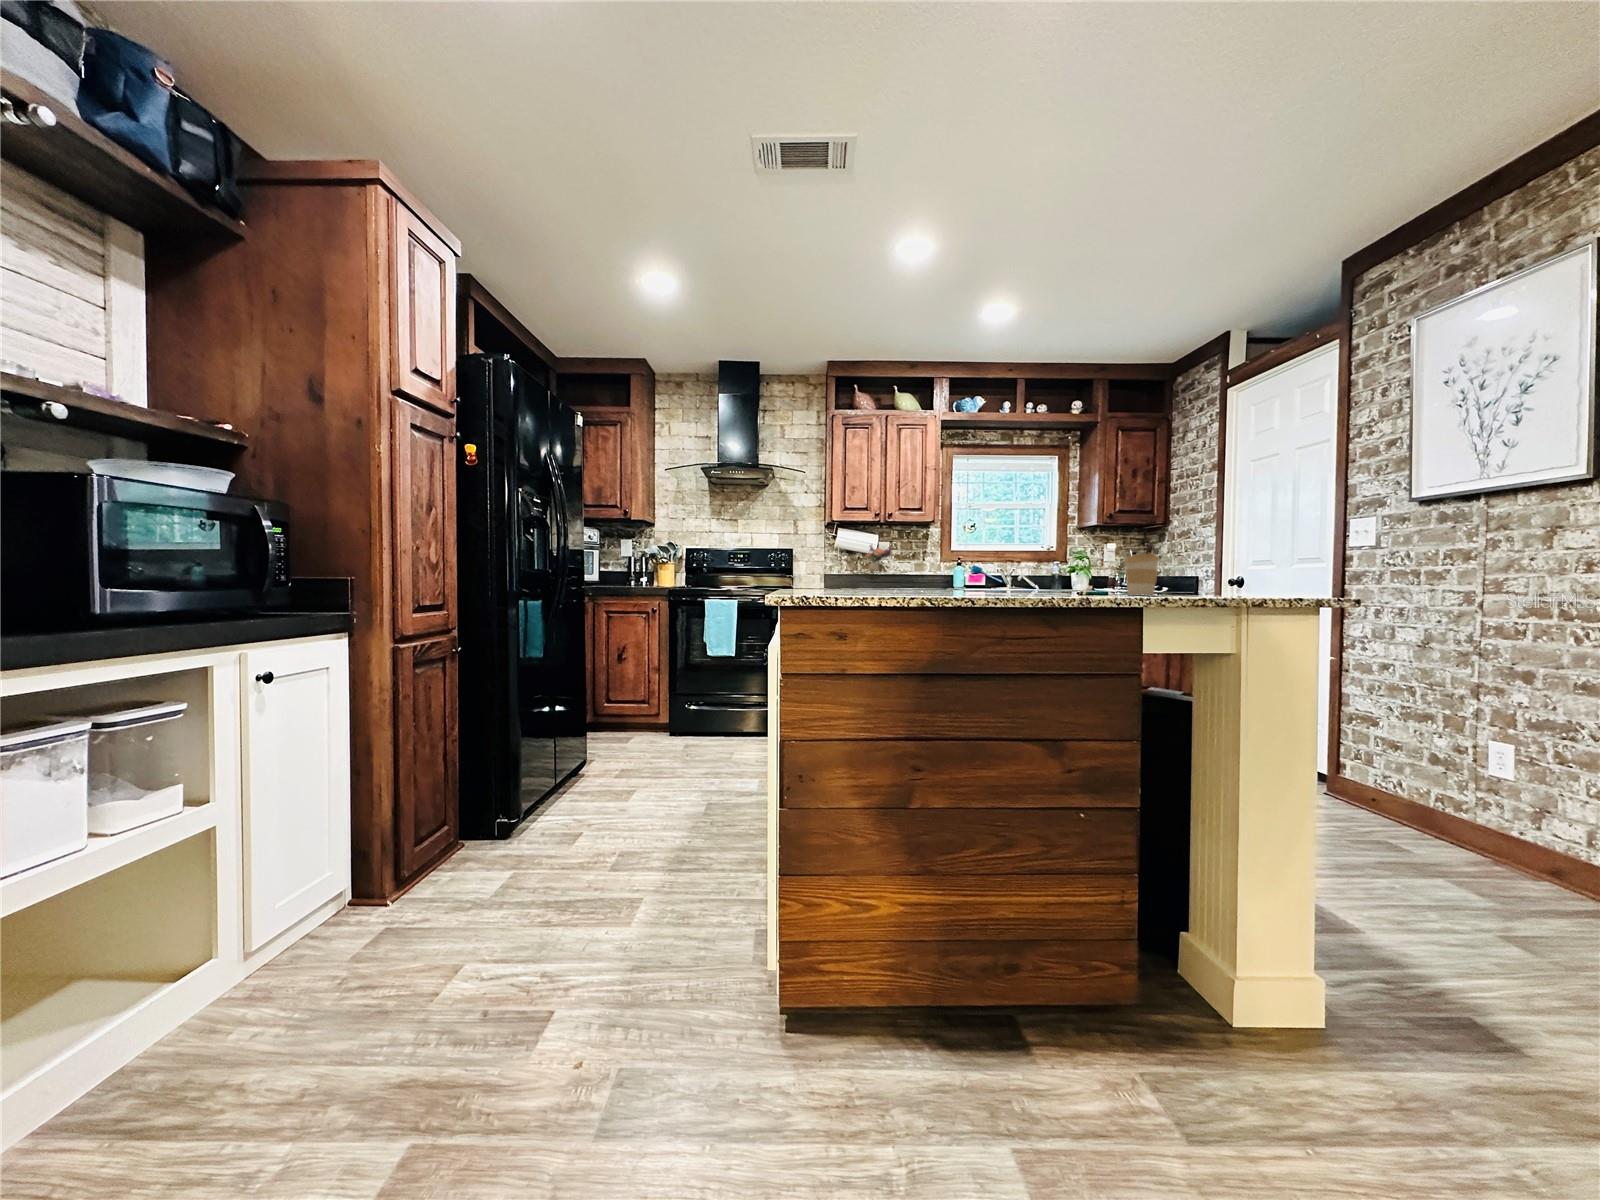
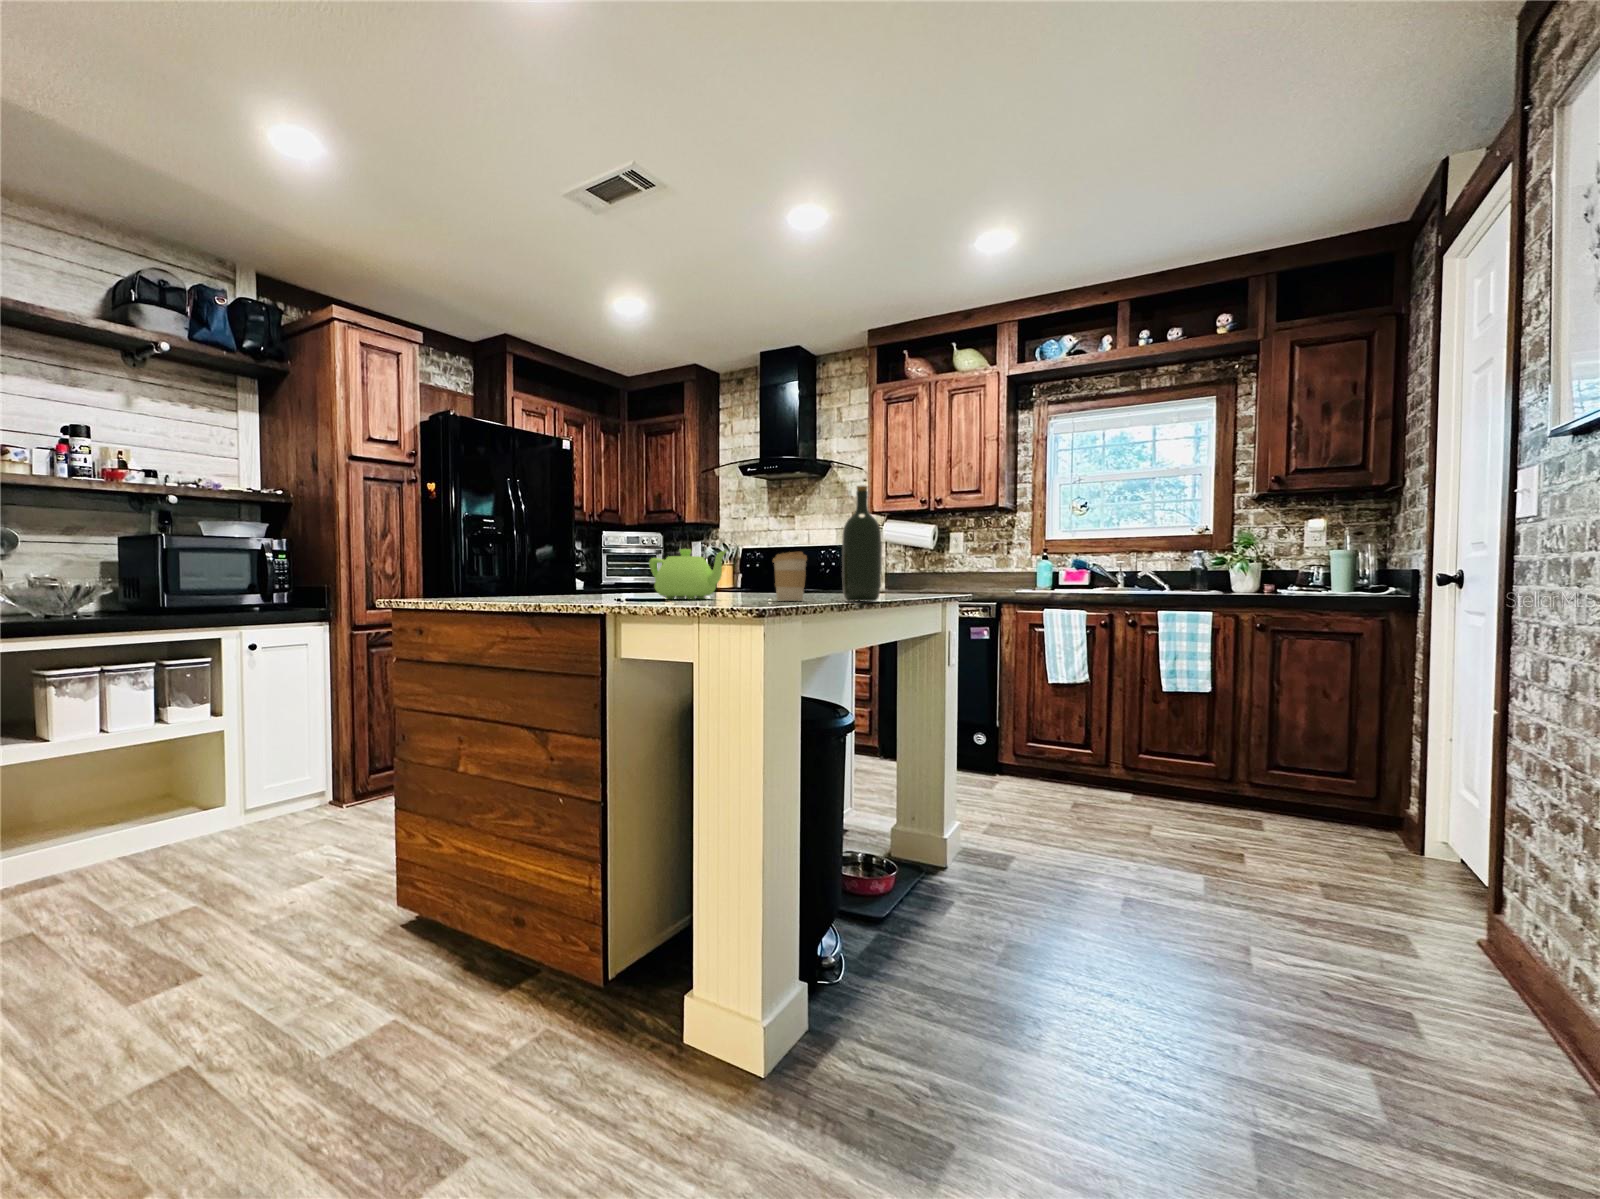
wine bottle: none [1169,502,1208,595] -> present [842,486,882,601]
flower arrangement: present [865,545,892,581] -> none [899,538,964,588]
teapot: none [1007,548,1080,595] -> present [649,549,727,599]

